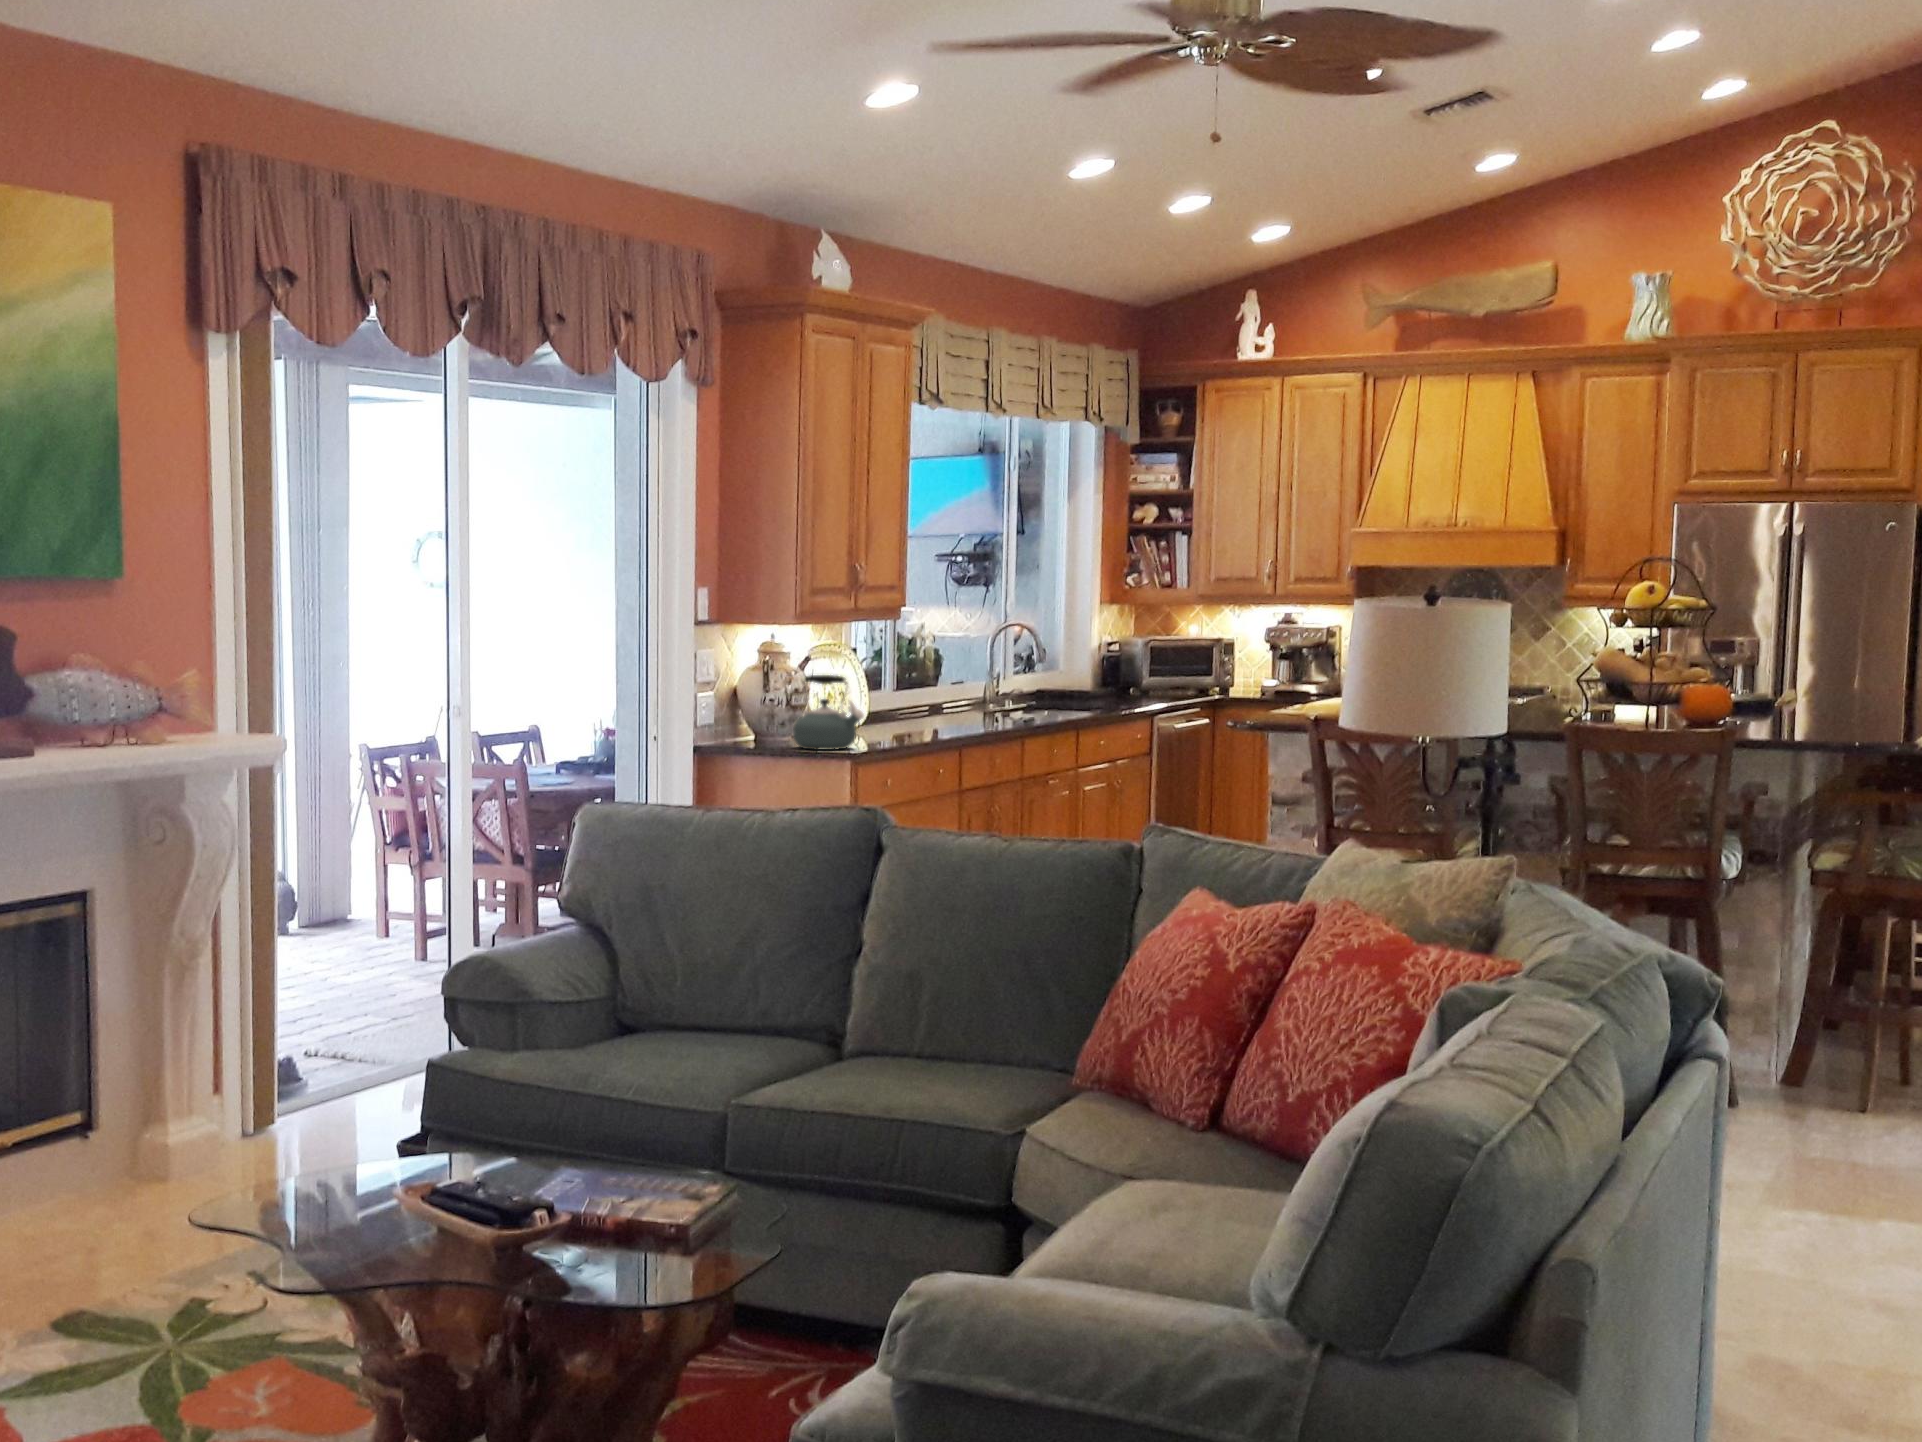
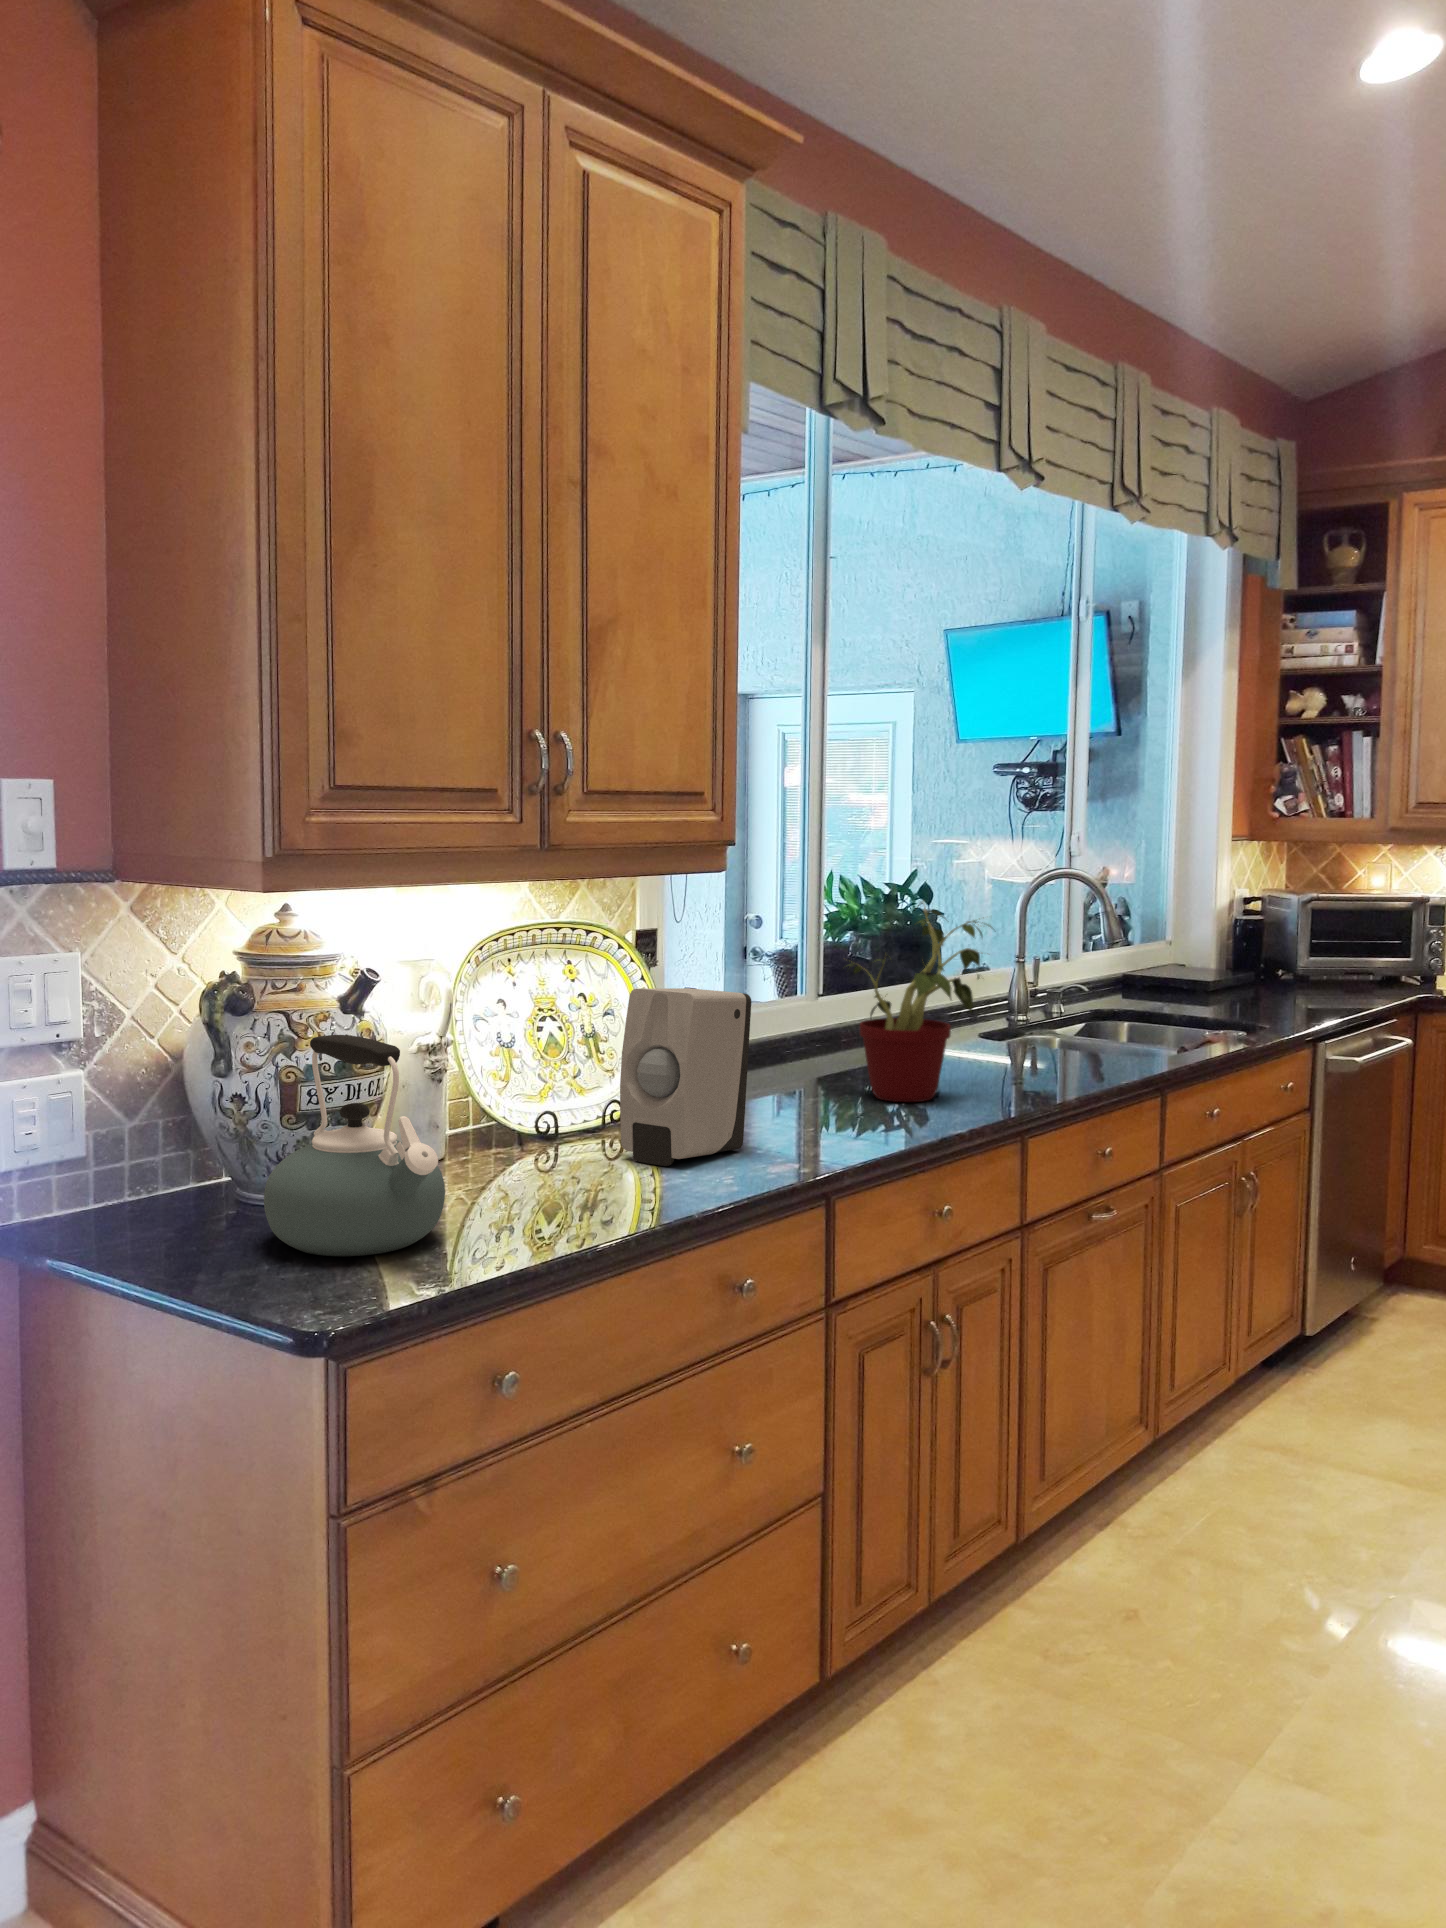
potted plant: none [935,632,1010,727] -> present [849,901,991,1102]
soap dispenser: none [877,666,925,738] -> present [620,988,751,1166]

